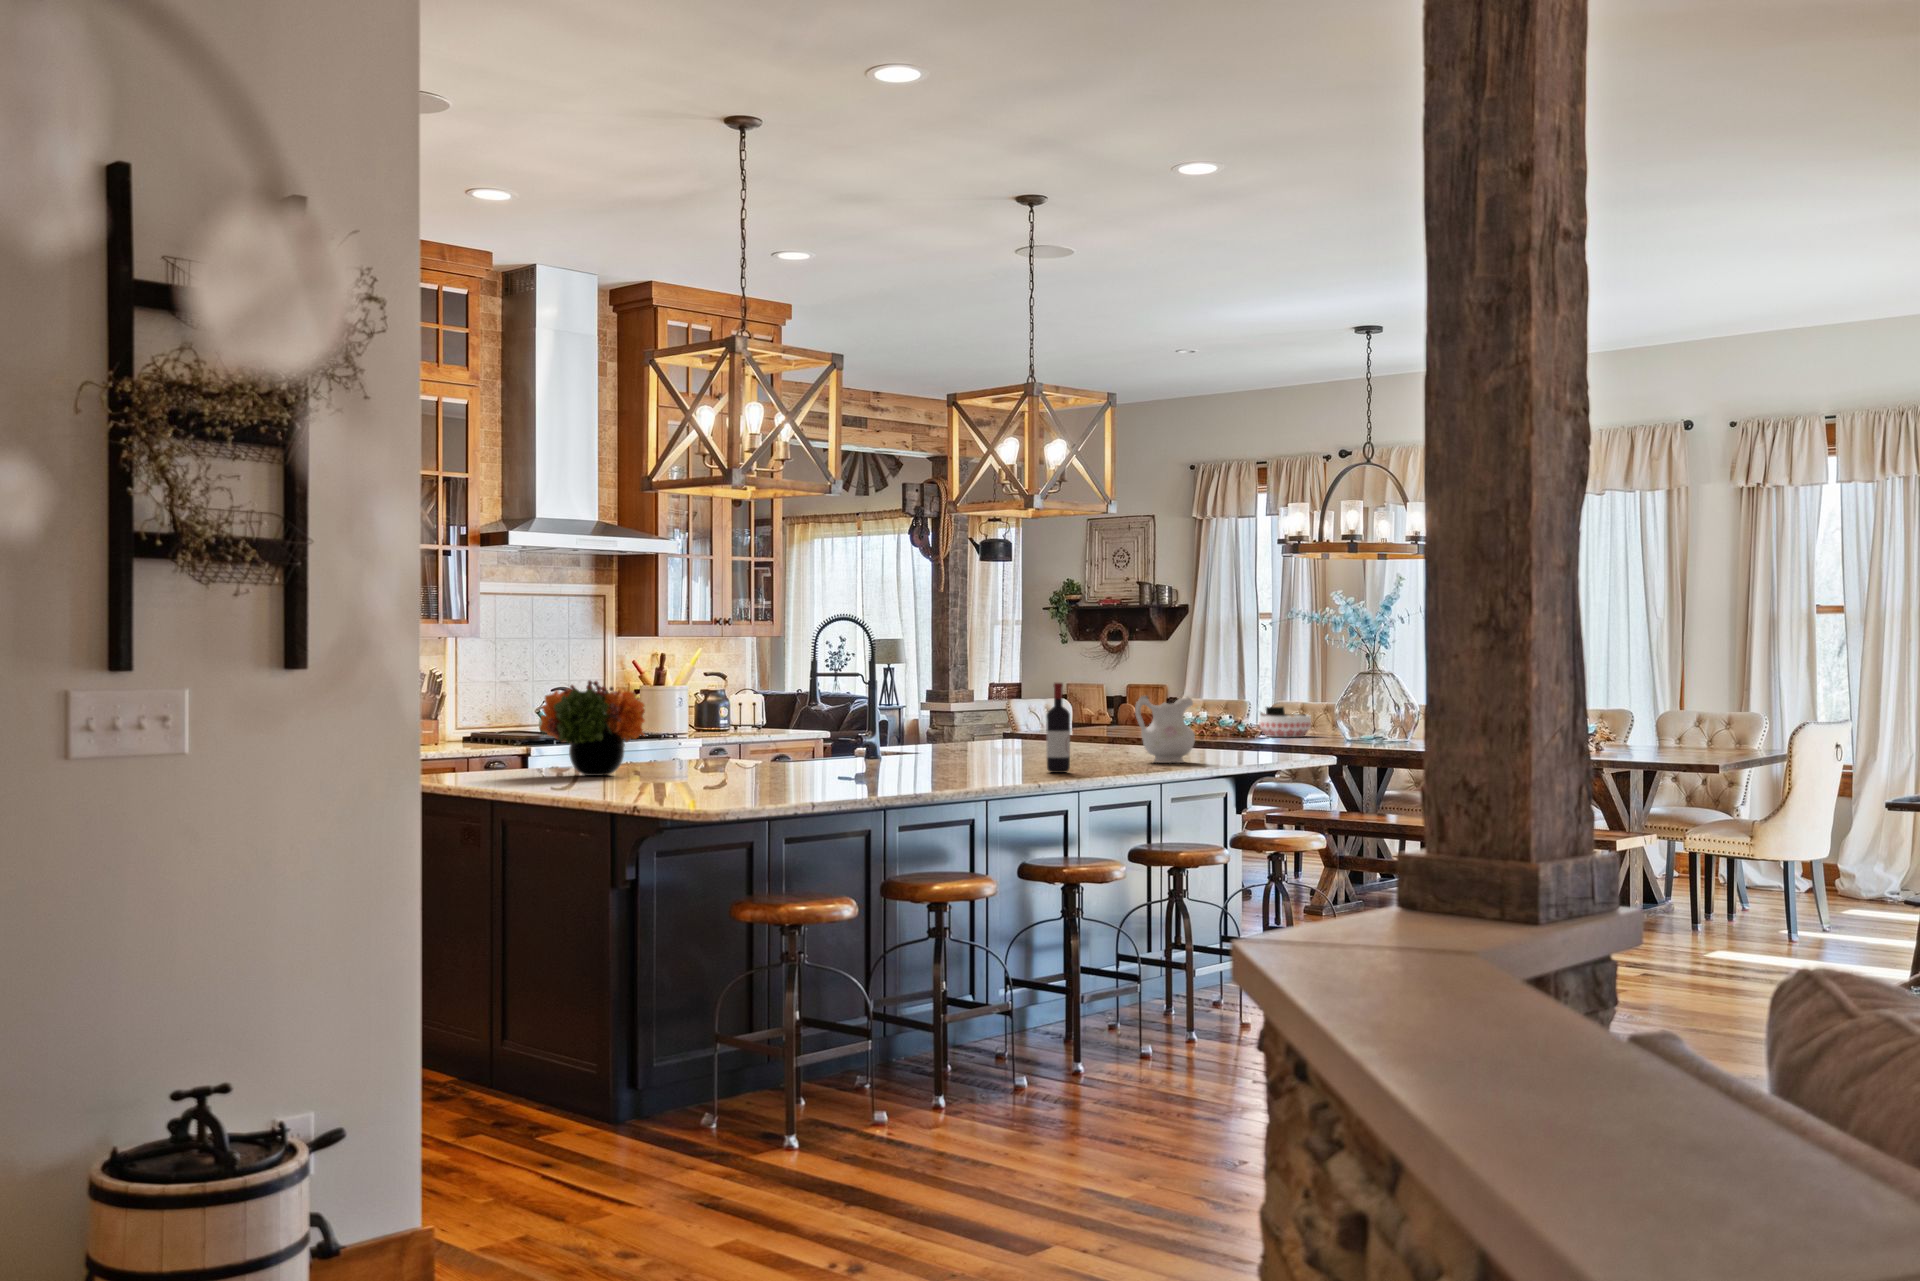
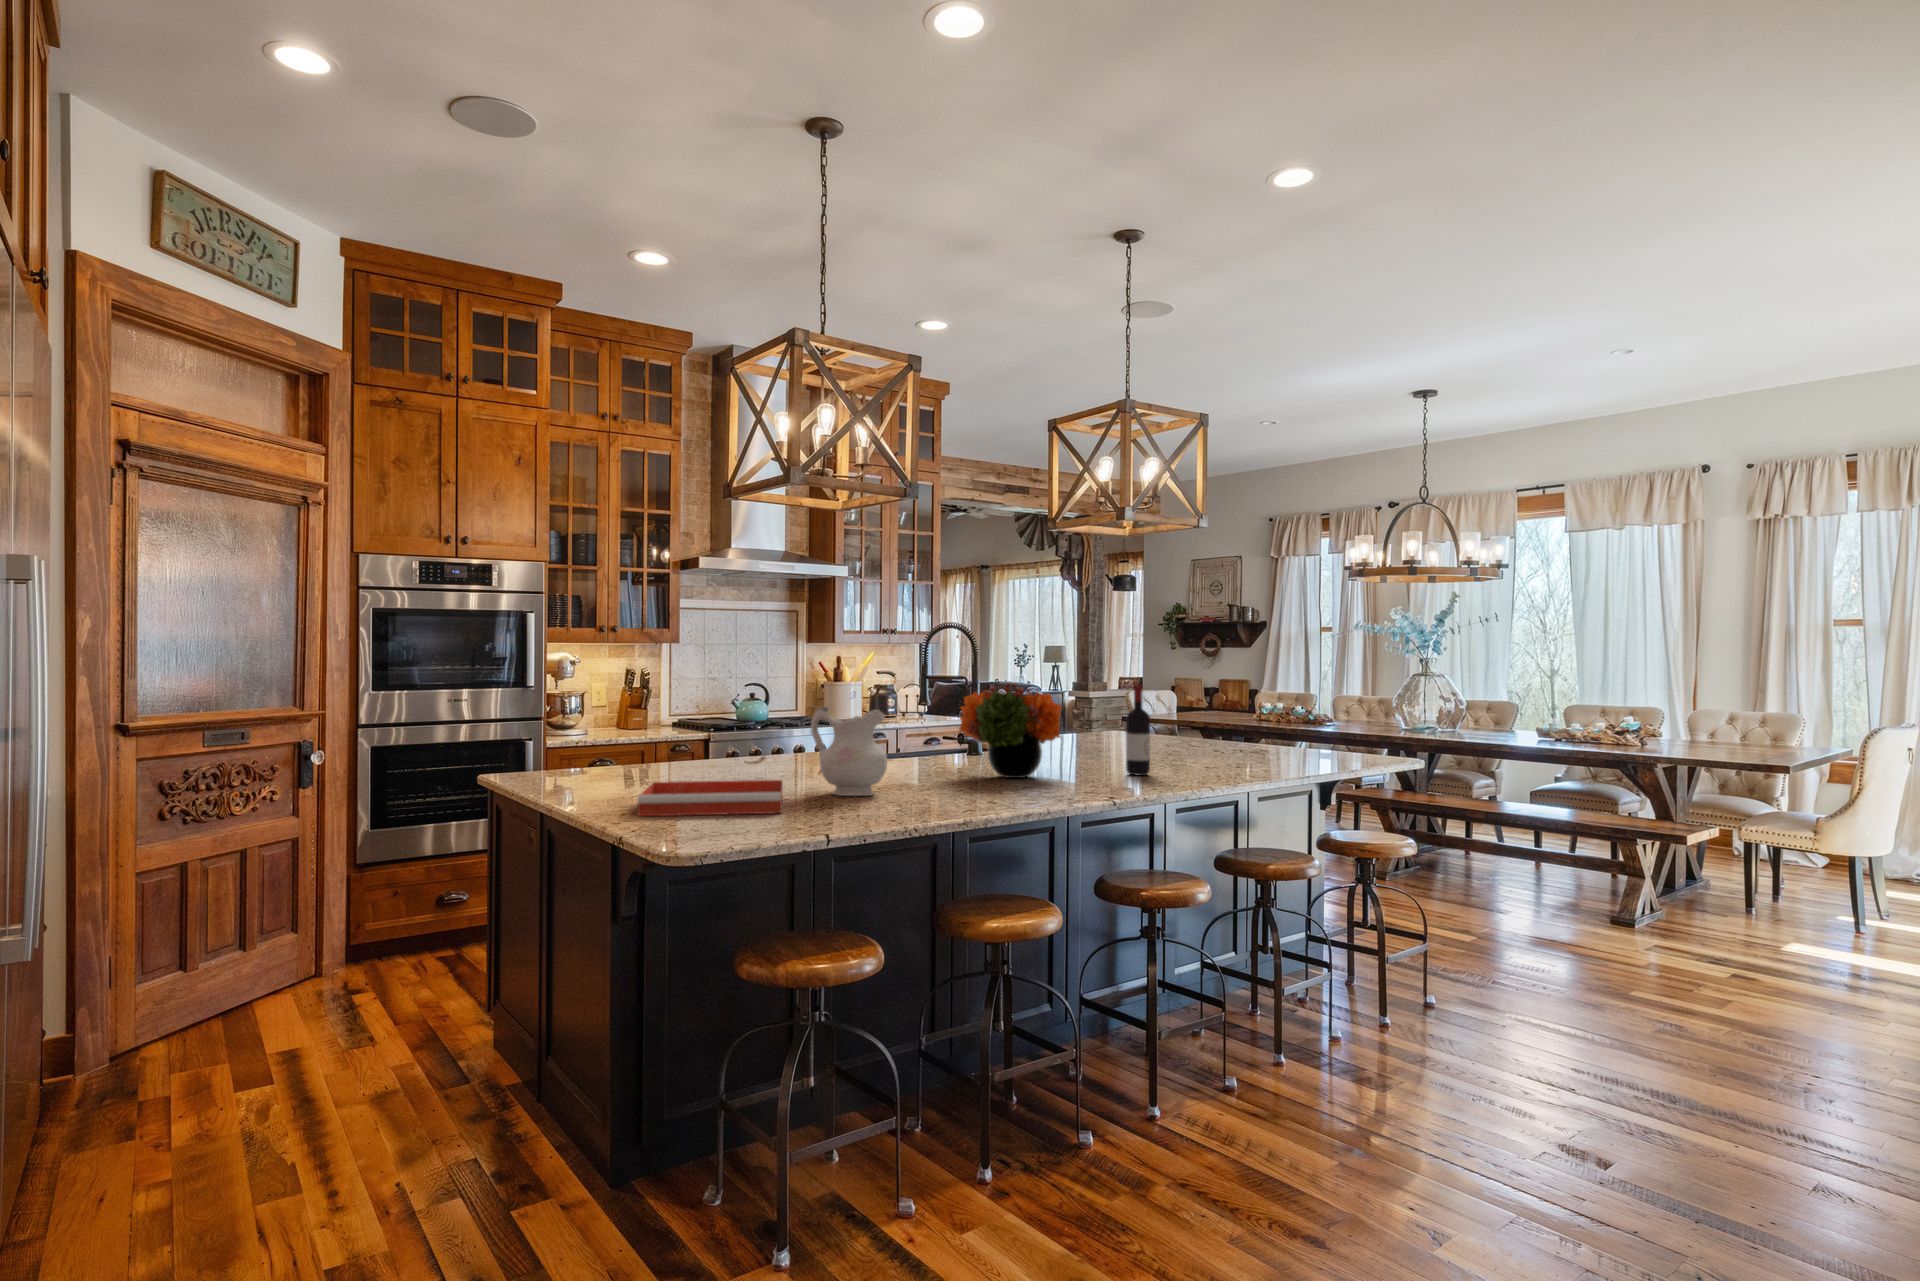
flower arrangement: present [540,680,645,776] -> present [960,682,1062,778]
ceramic pitcher: present [1135,696,1195,763] -> present [811,707,887,796]
bowl: present [1260,707,1311,737] -> none [1329,702,1375,729]
tray: none [620,773,760,800] -> present [638,780,783,816]

